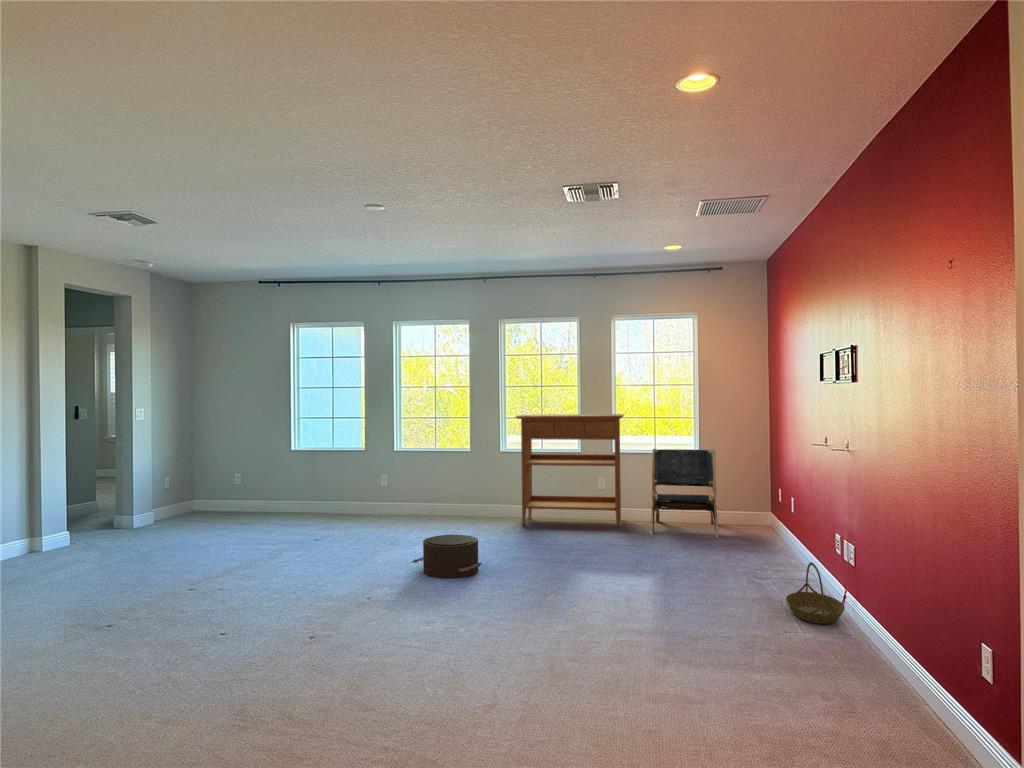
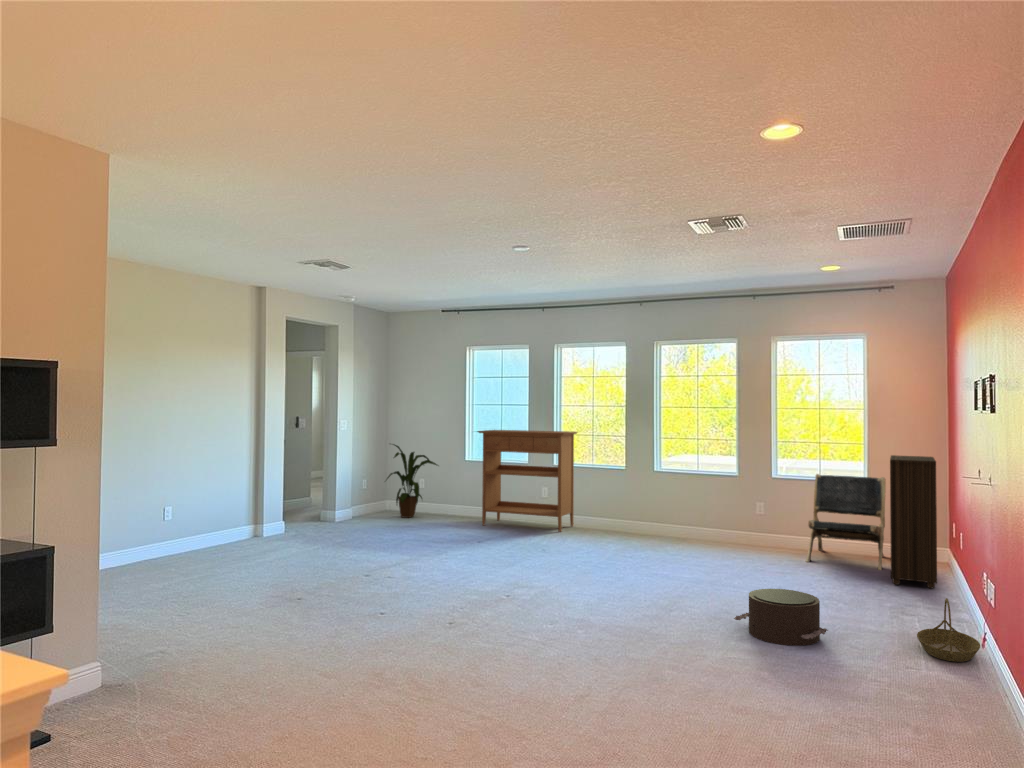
console table: present [516,414,624,527] -> present [478,430,577,532]
bookshelf: none [727,428,774,552] -> present [890,455,937,589]
house plant: none [195,434,262,516] -> present [387,444,437,518]
pouf: present [412,535,482,578] -> present [734,589,828,646]

